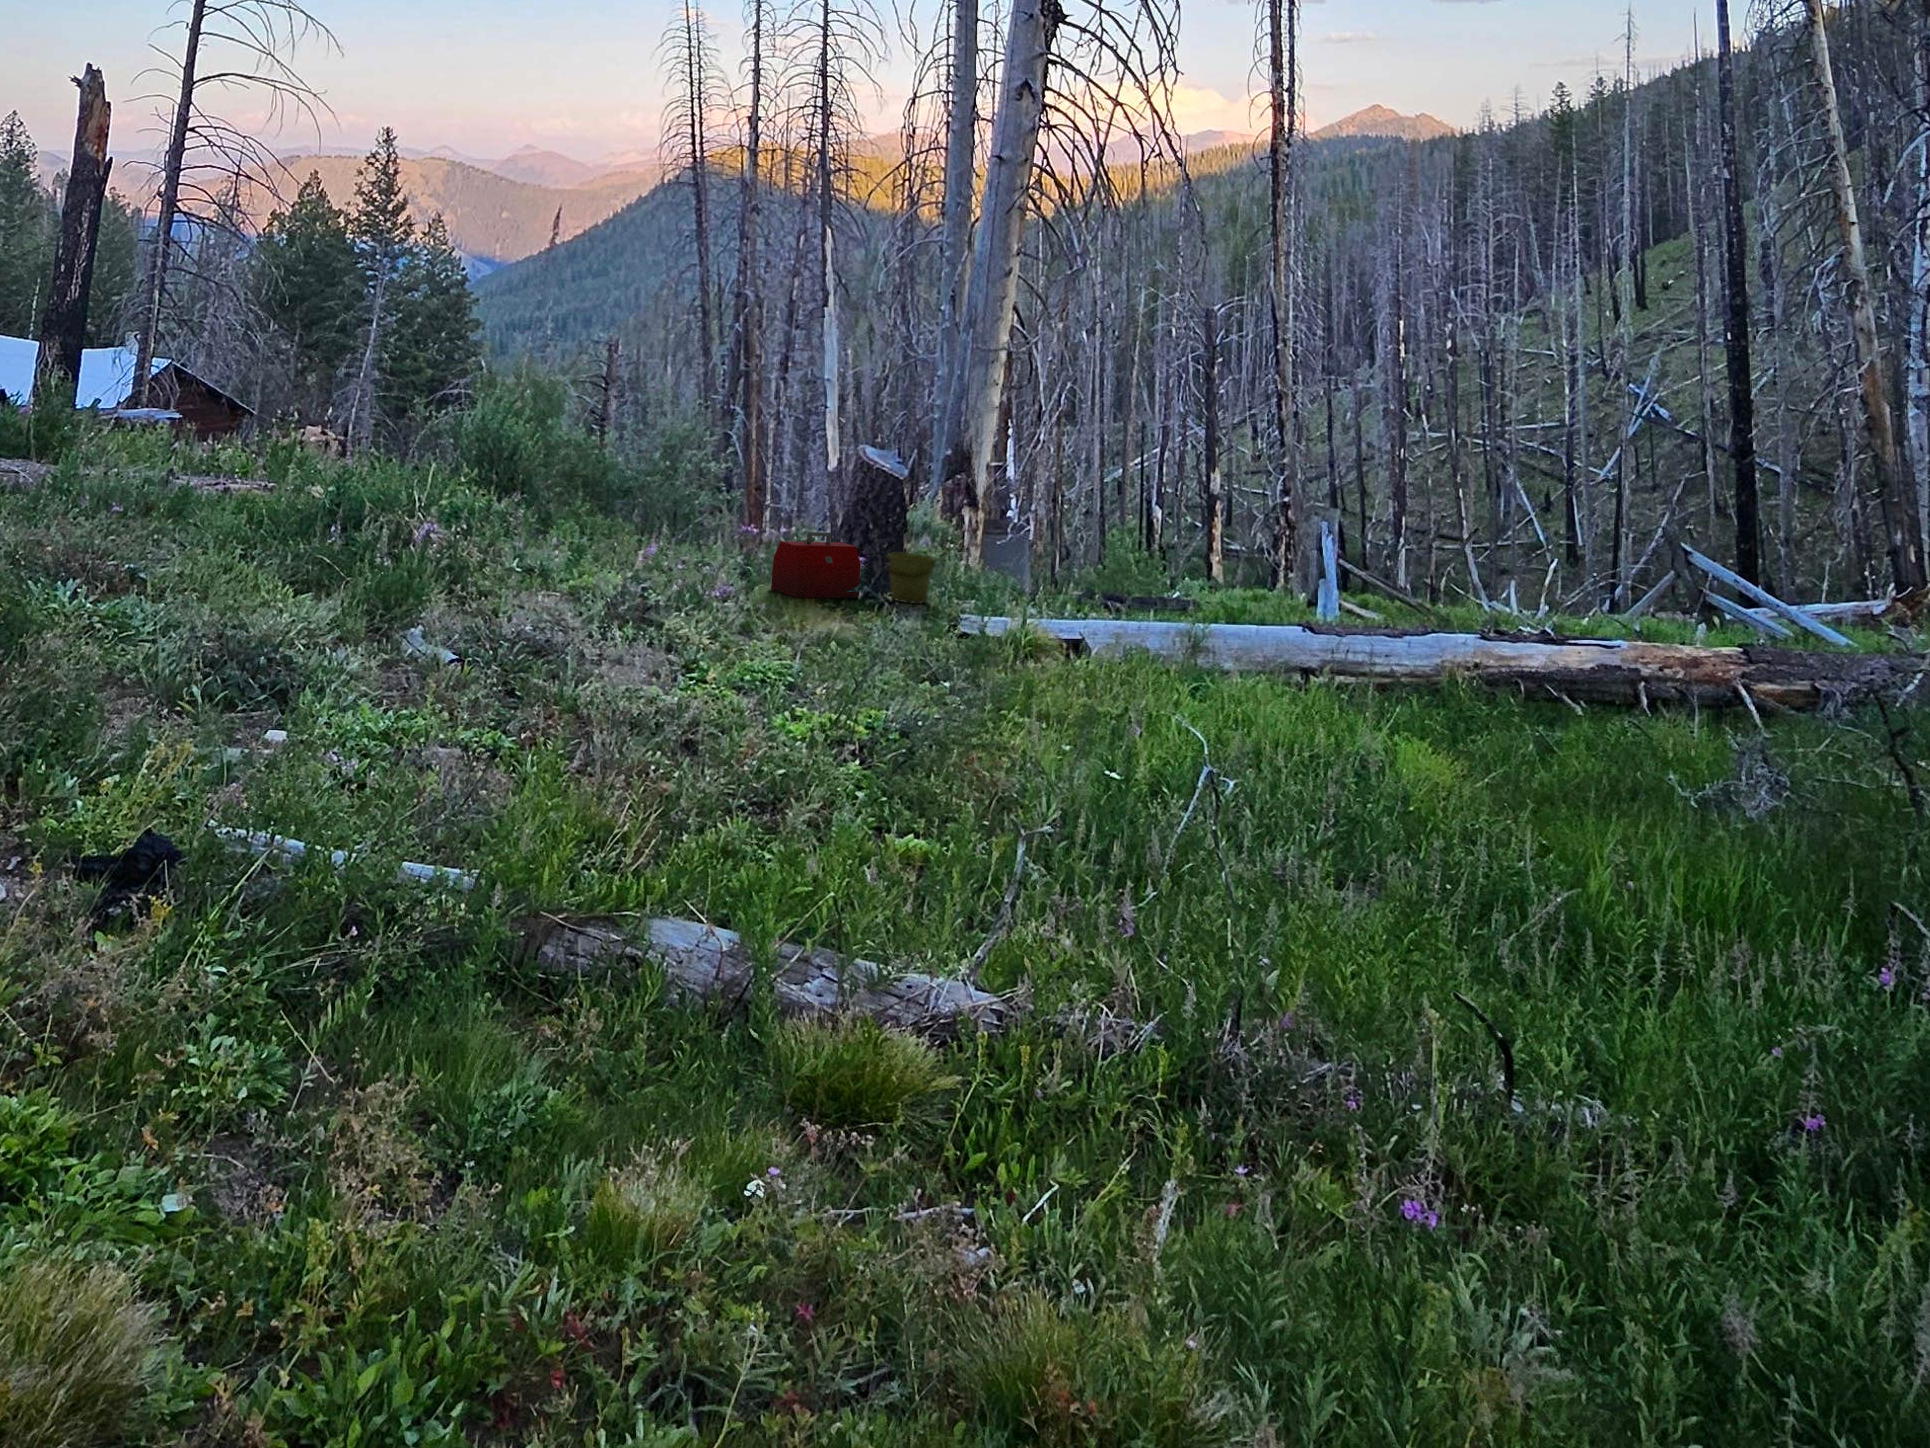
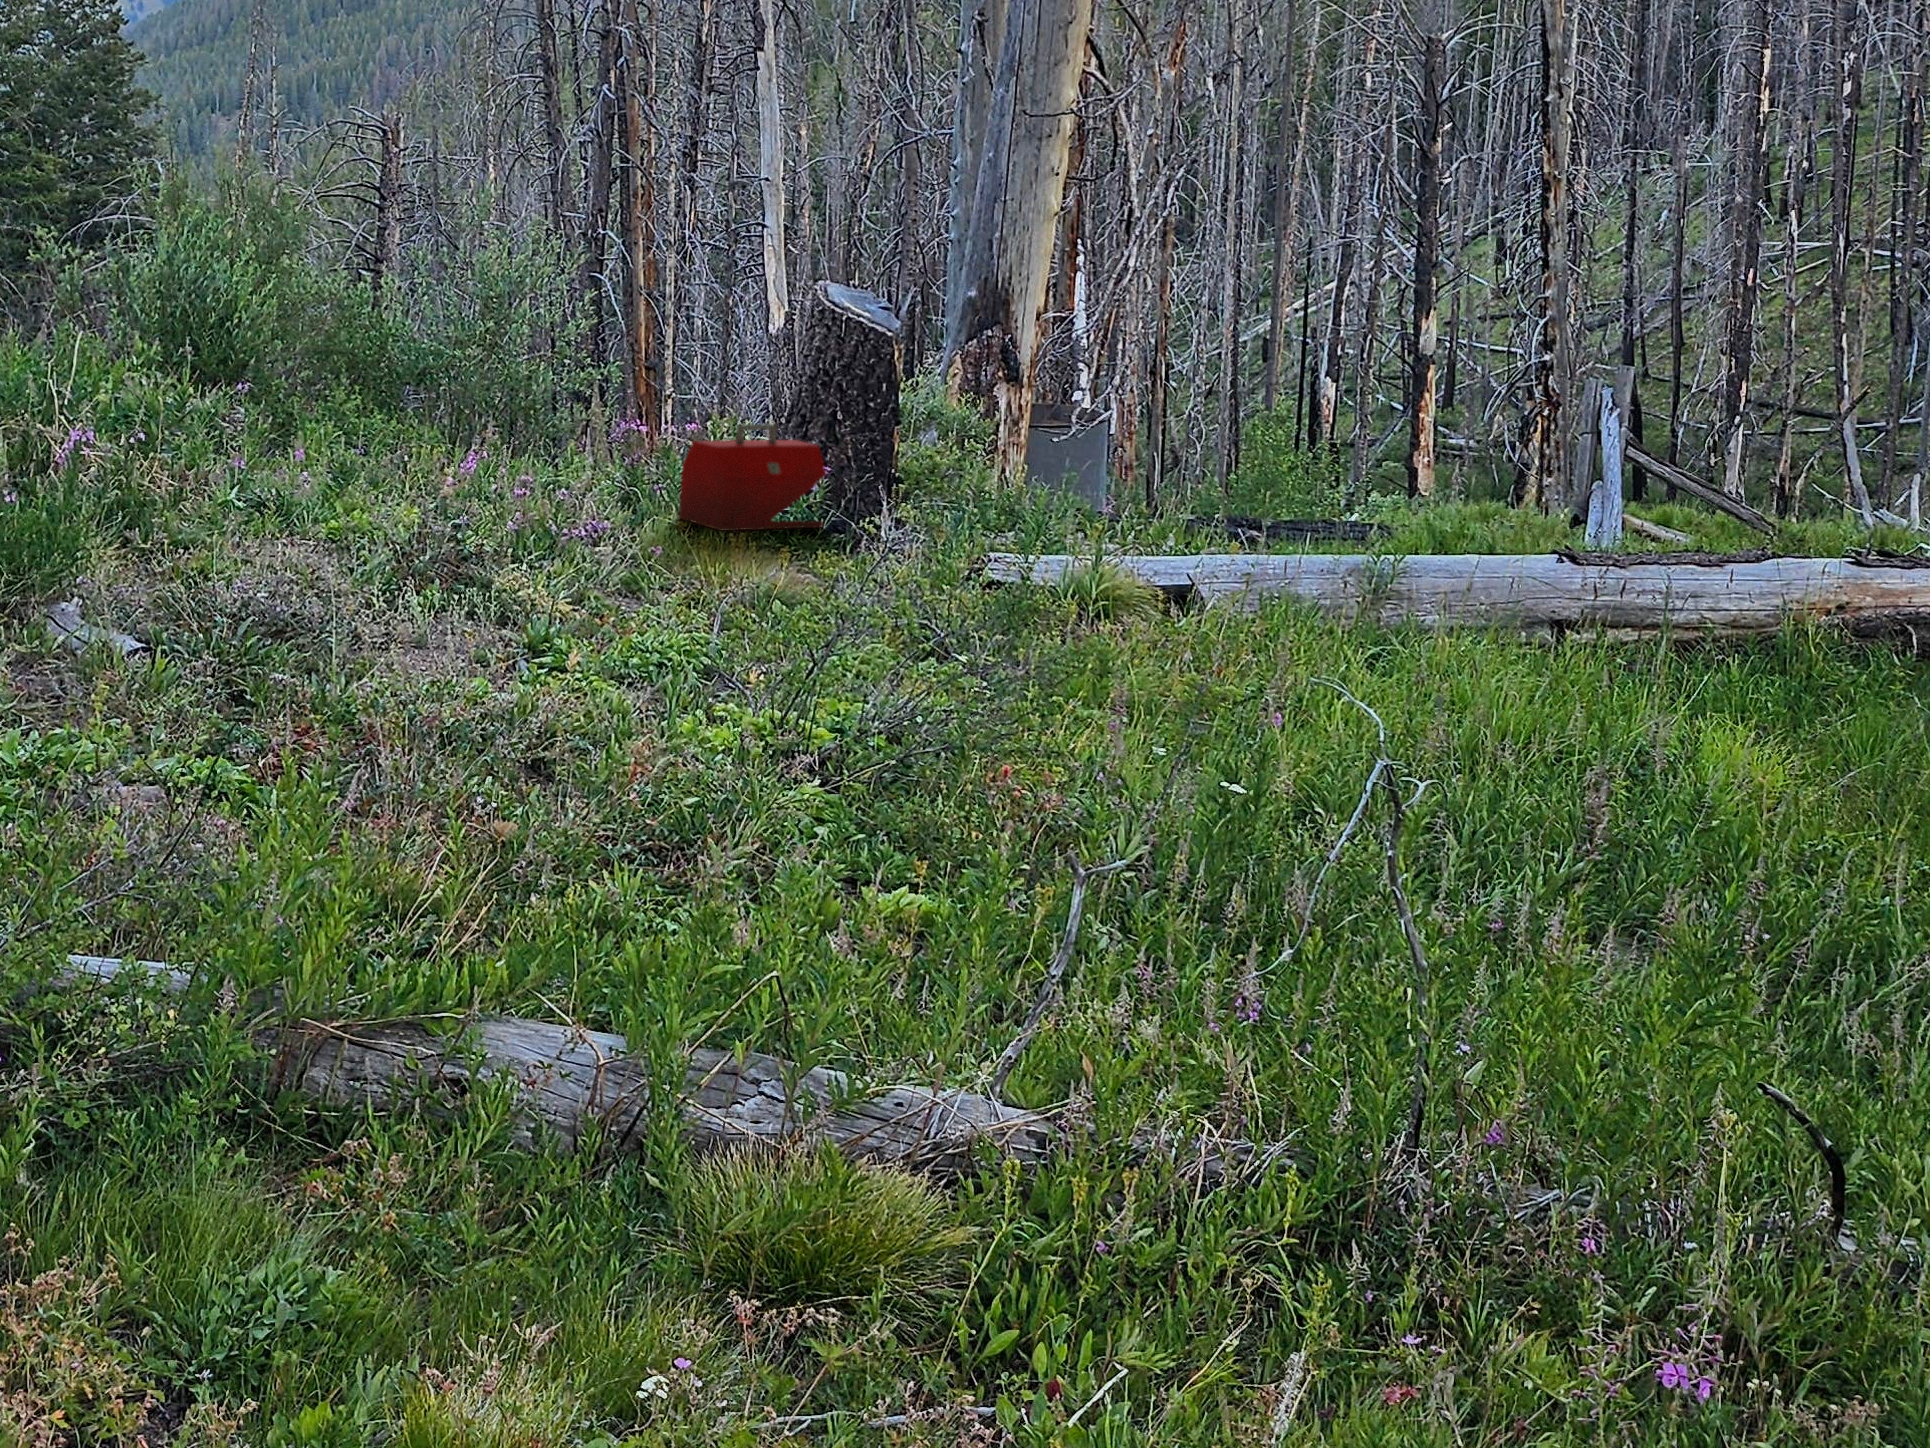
bucket: present [886,553,936,604] -> none [867,453,952,534]

